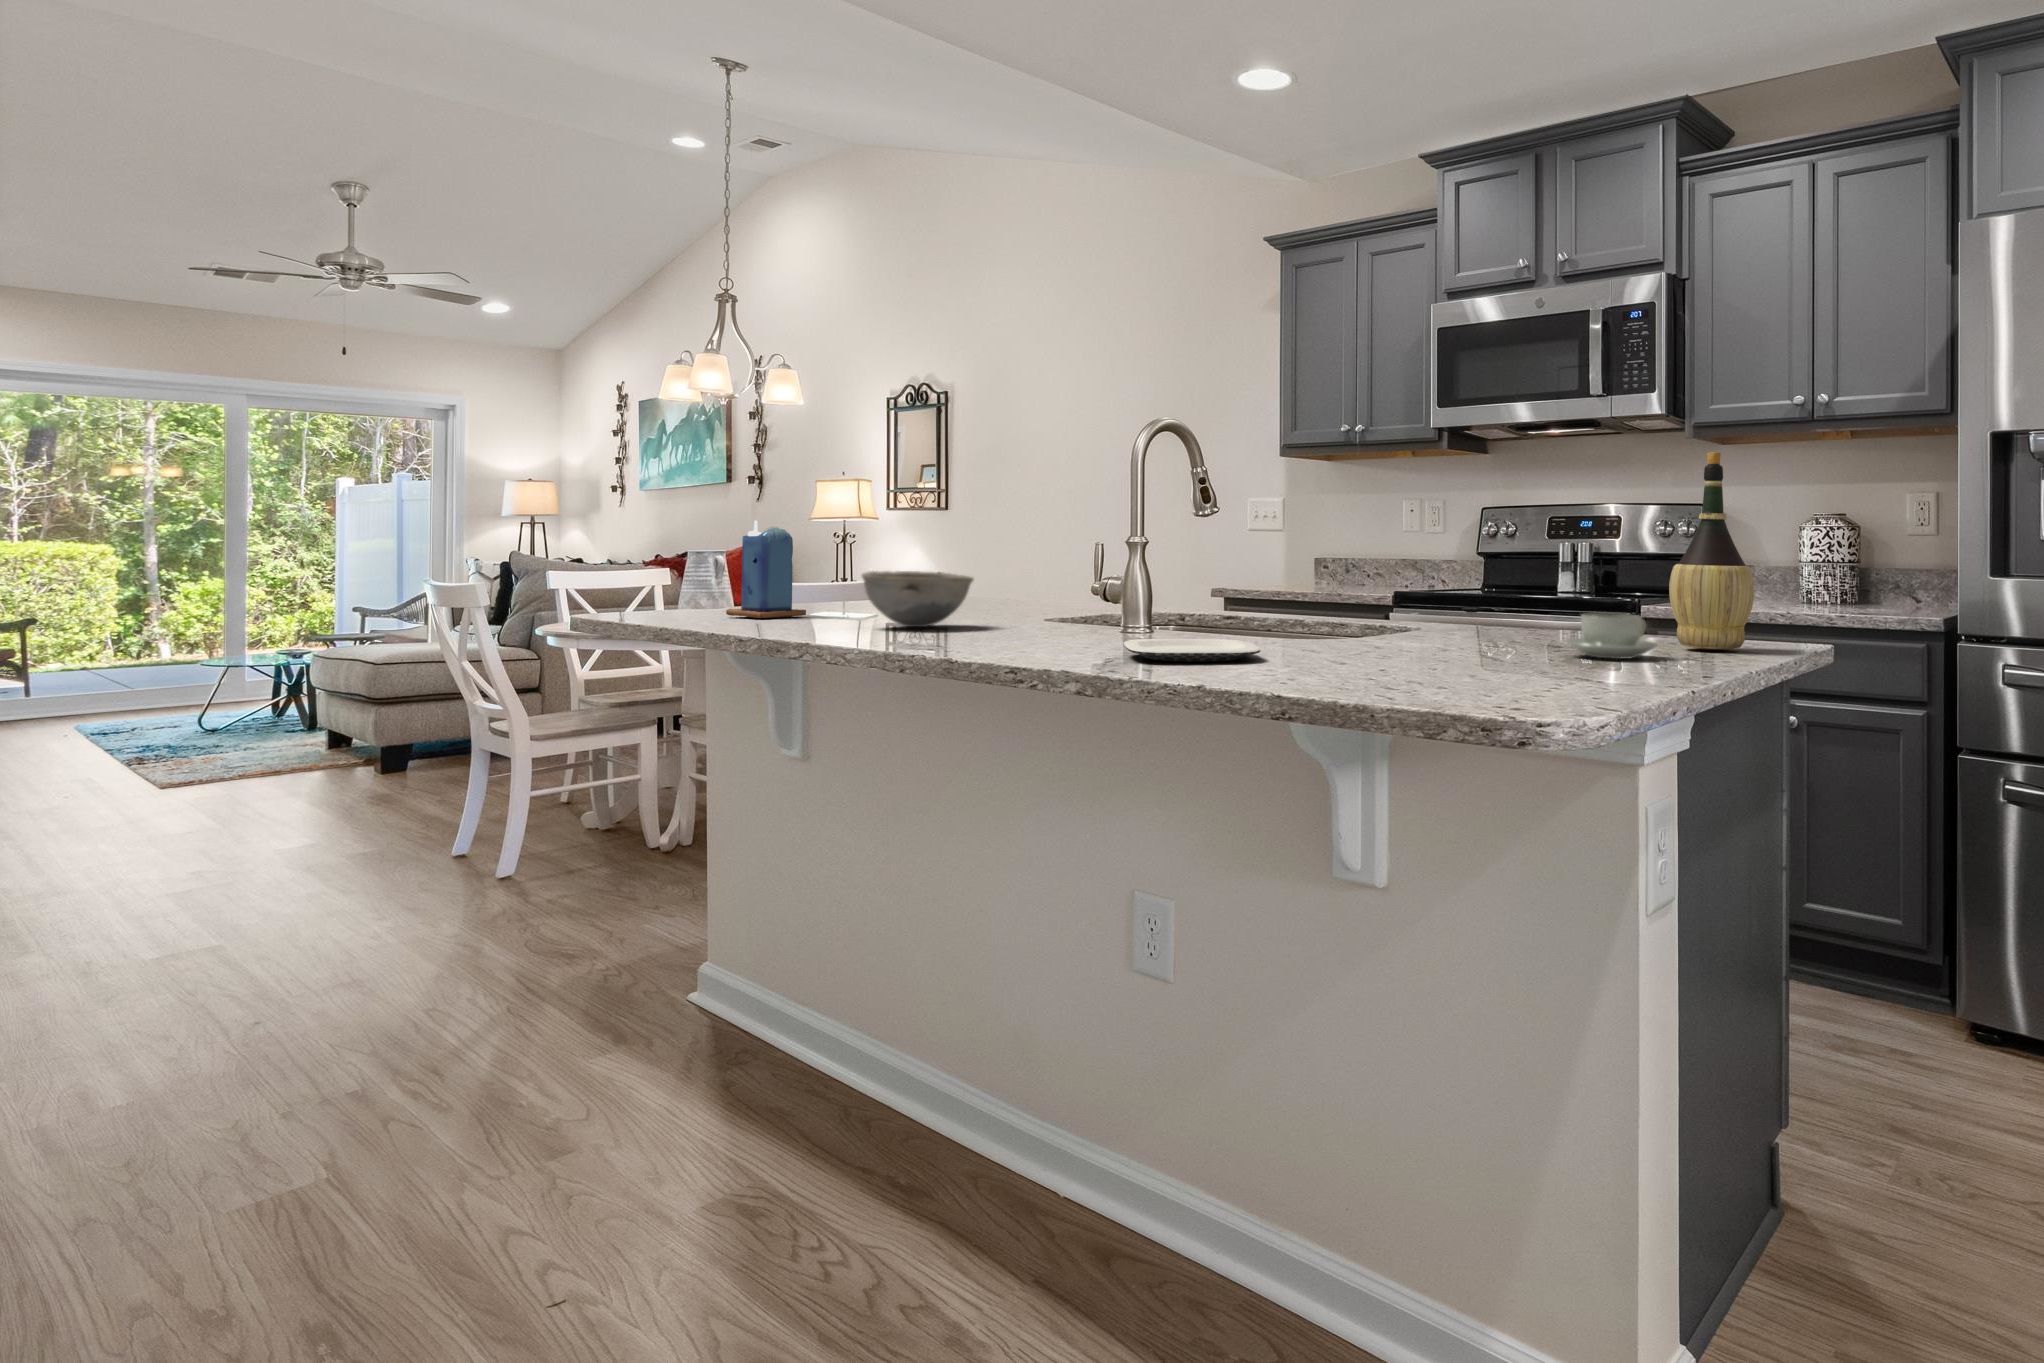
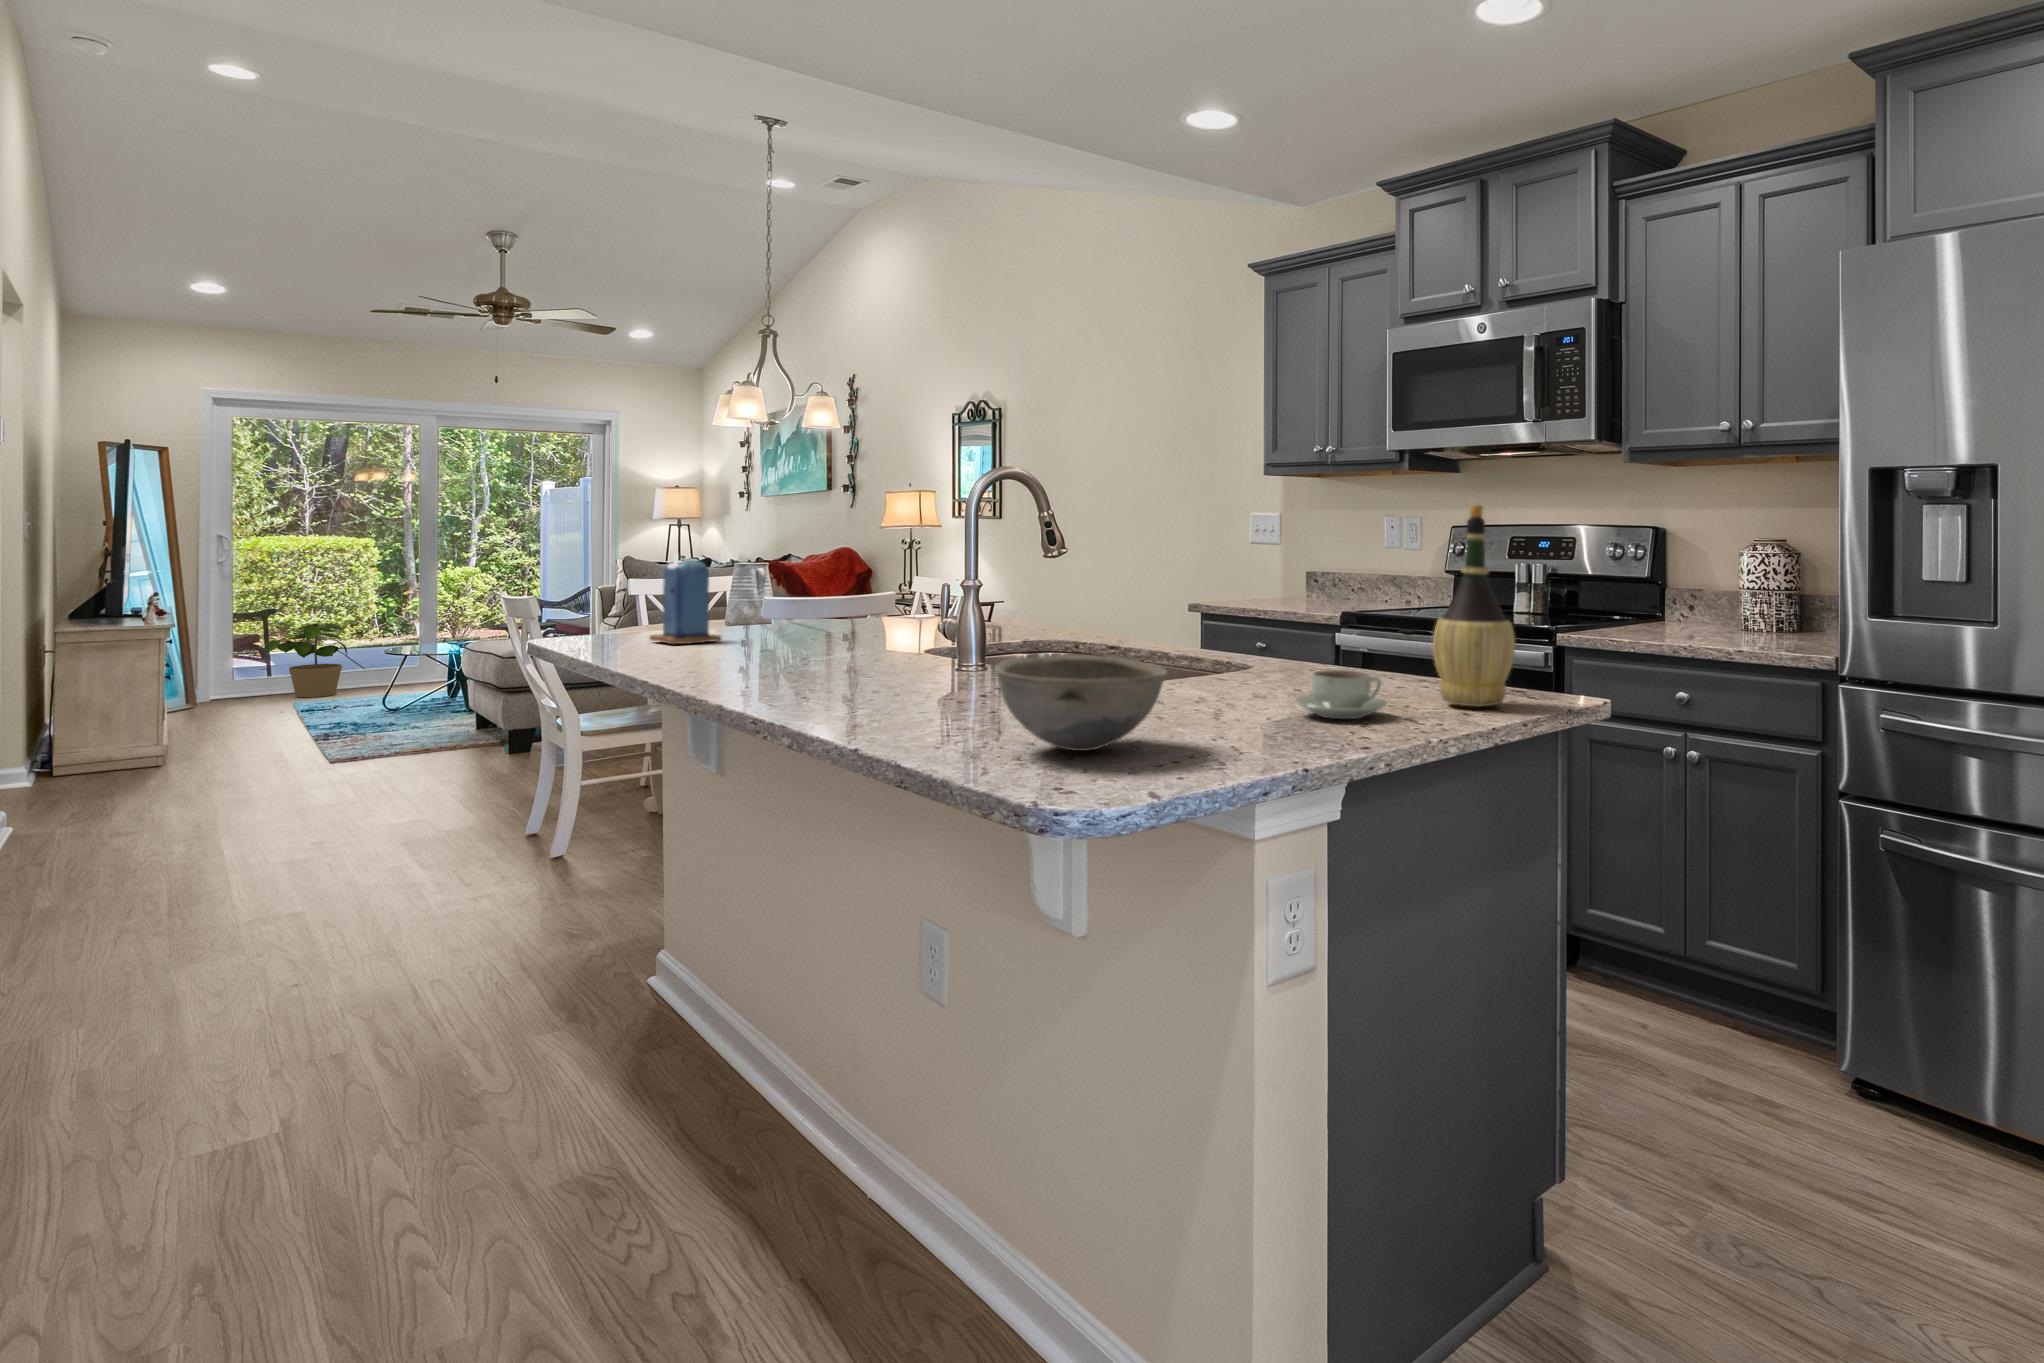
bowl: present [862,571,974,627] -> present [995,654,1168,751]
potted plant: none [42,634,142,721] -> present [266,623,347,697]
plate: present [1124,639,1260,662] -> none [850,689,990,717]

